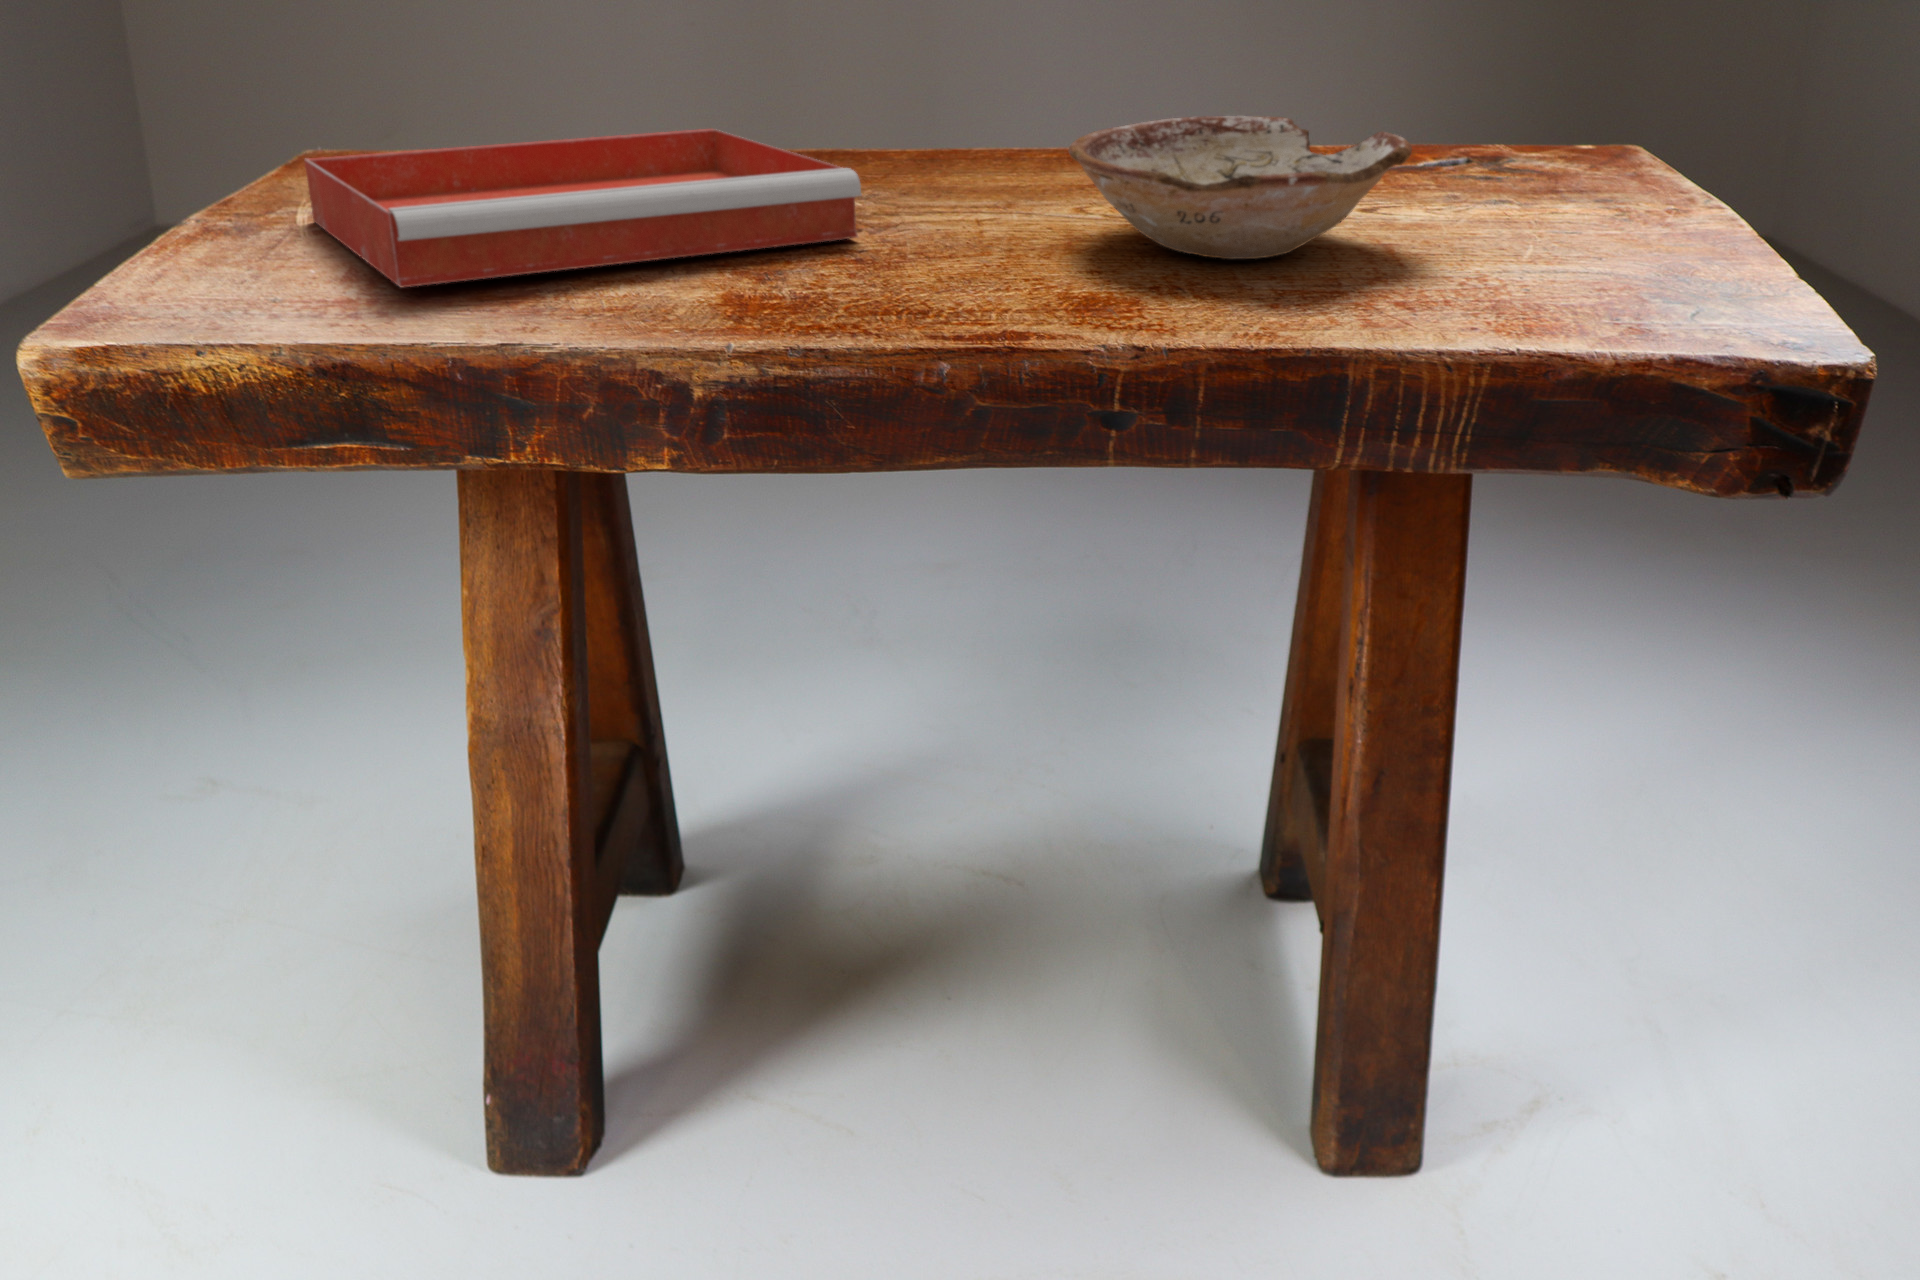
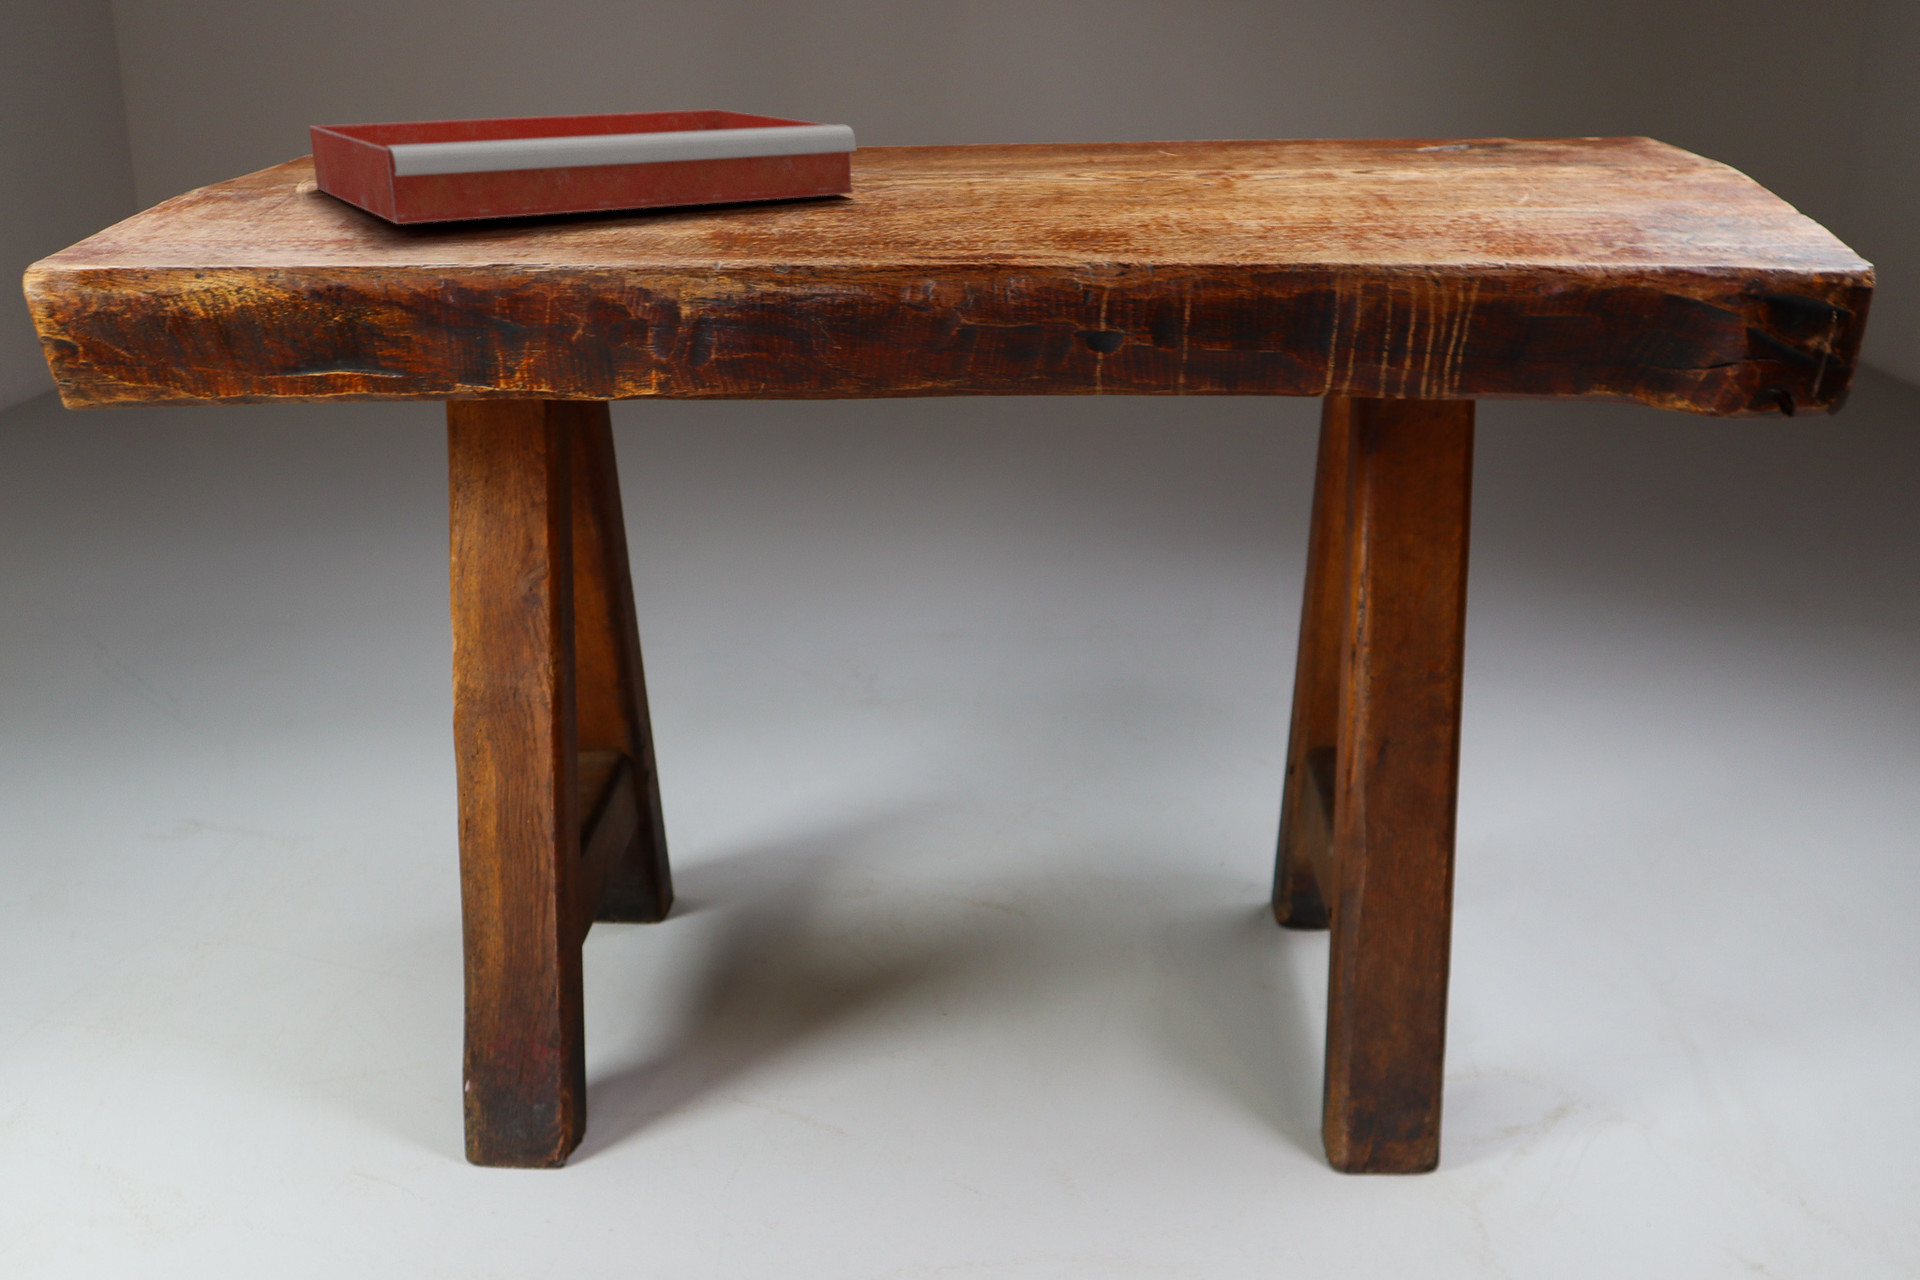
bowl: present [1068,116,1412,259] -> none [1061,79,1402,205]

